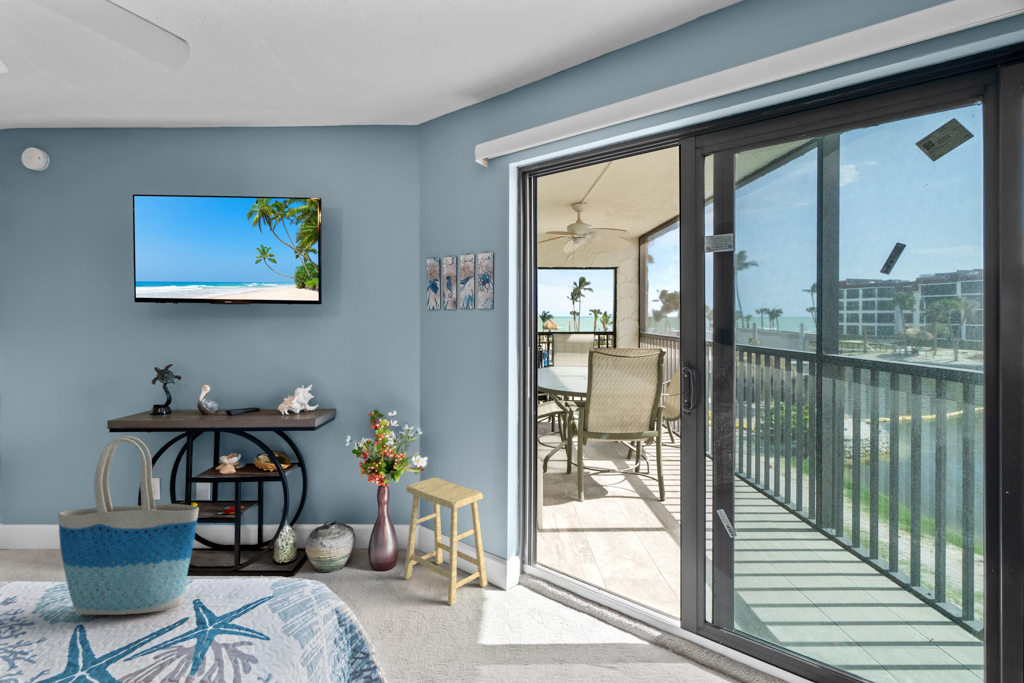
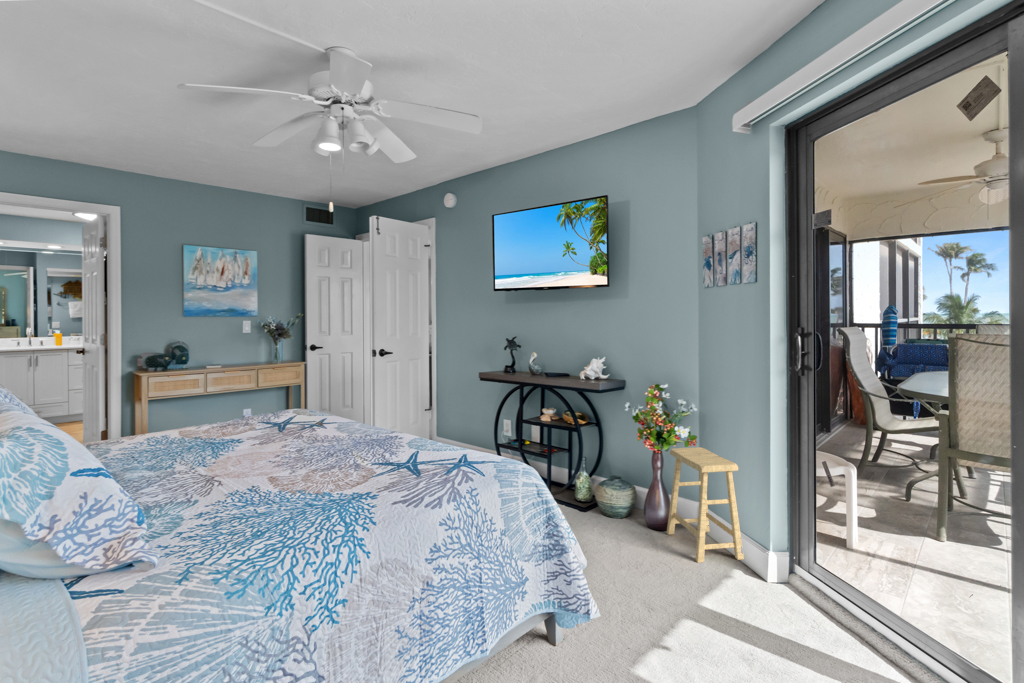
tote bag: present [58,436,199,615] -> none [411,355,464,454]

